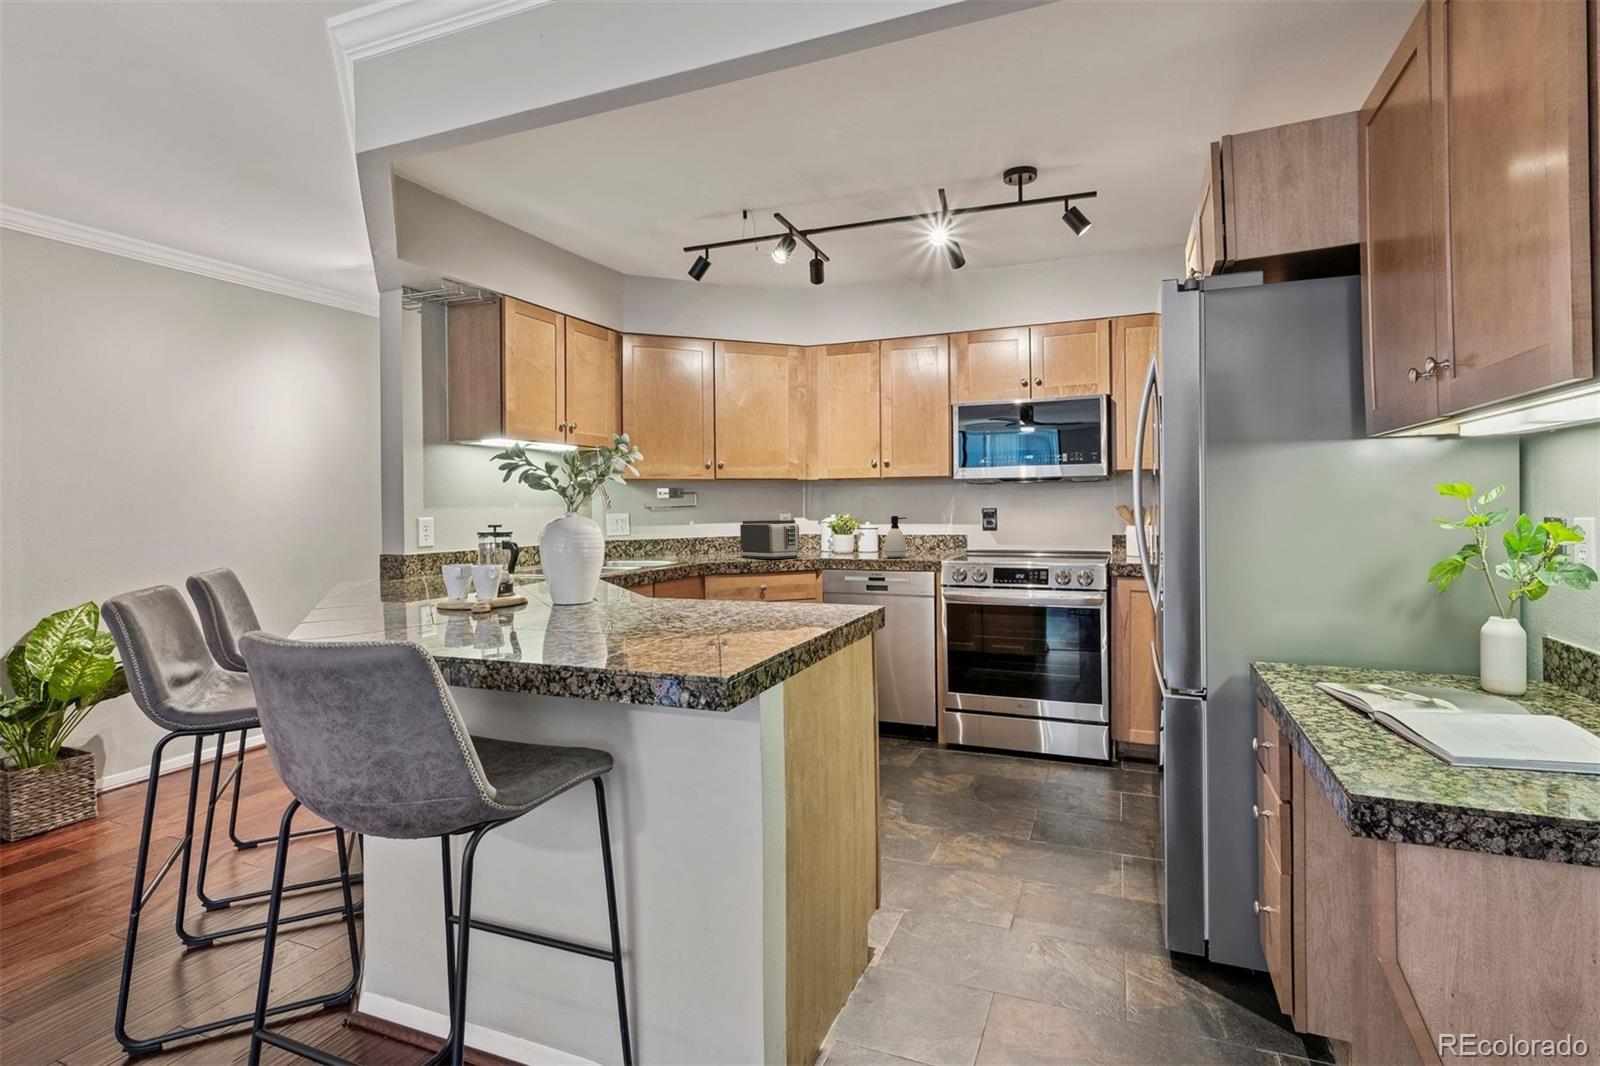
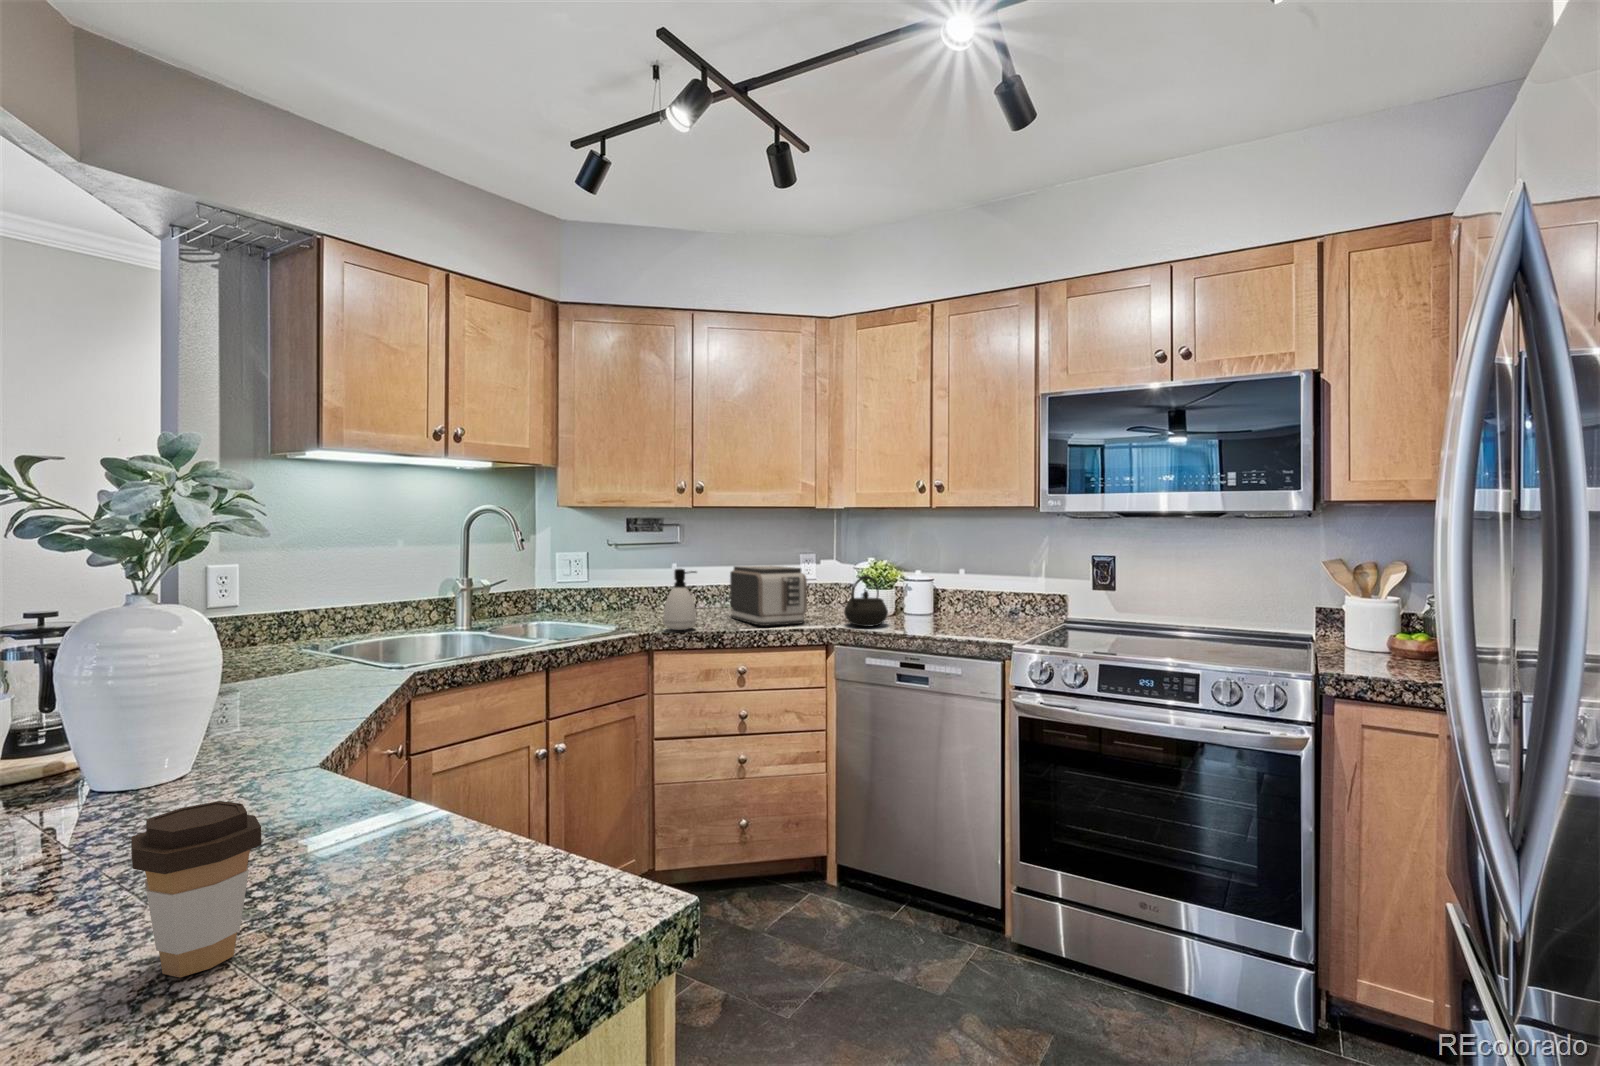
soap dispenser: present [884,516,907,558] -> present [663,569,697,630]
kettle: none [826,524,855,557] -> present [844,576,888,626]
coffee cup: none [741,560,775,607] -> present [131,801,261,977]

